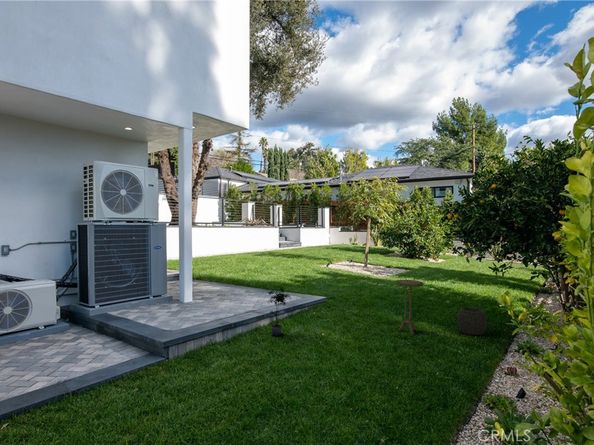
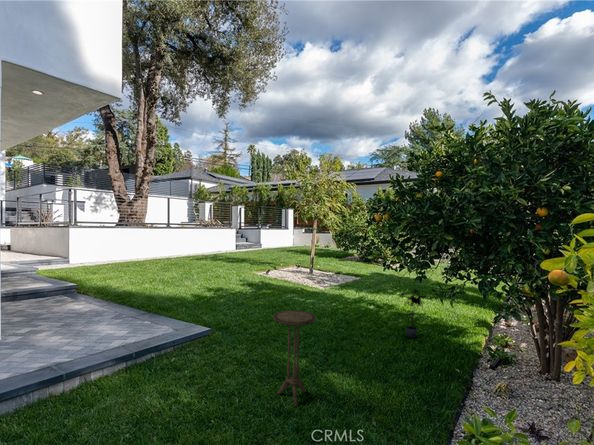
potted plant: present [268,286,290,336] -> present [401,289,430,338]
woven basket: present [457,307,487,335] -> none [373,353,418,405]

